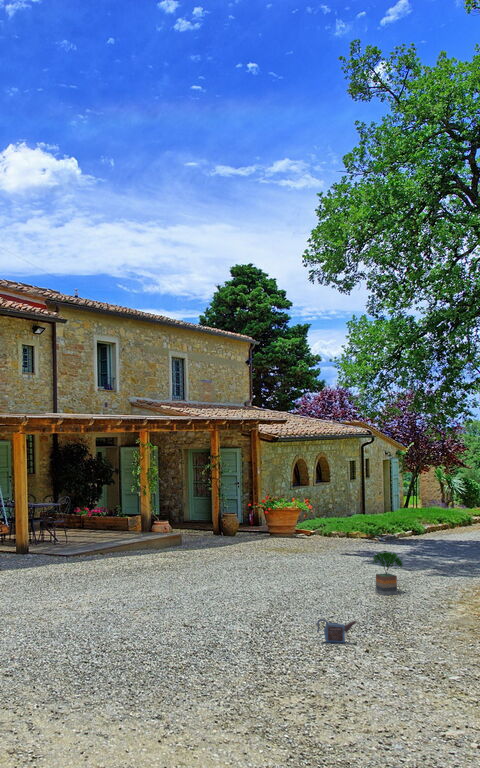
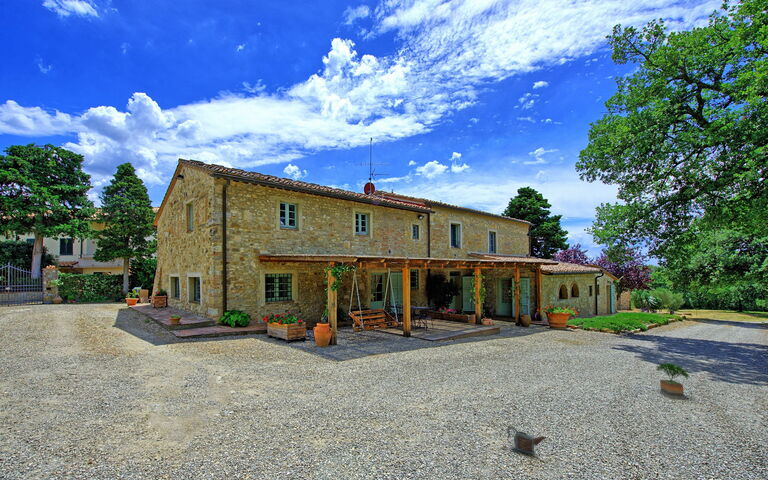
watering can: present [317,619,356,643] -> present [507,427,546,455]

